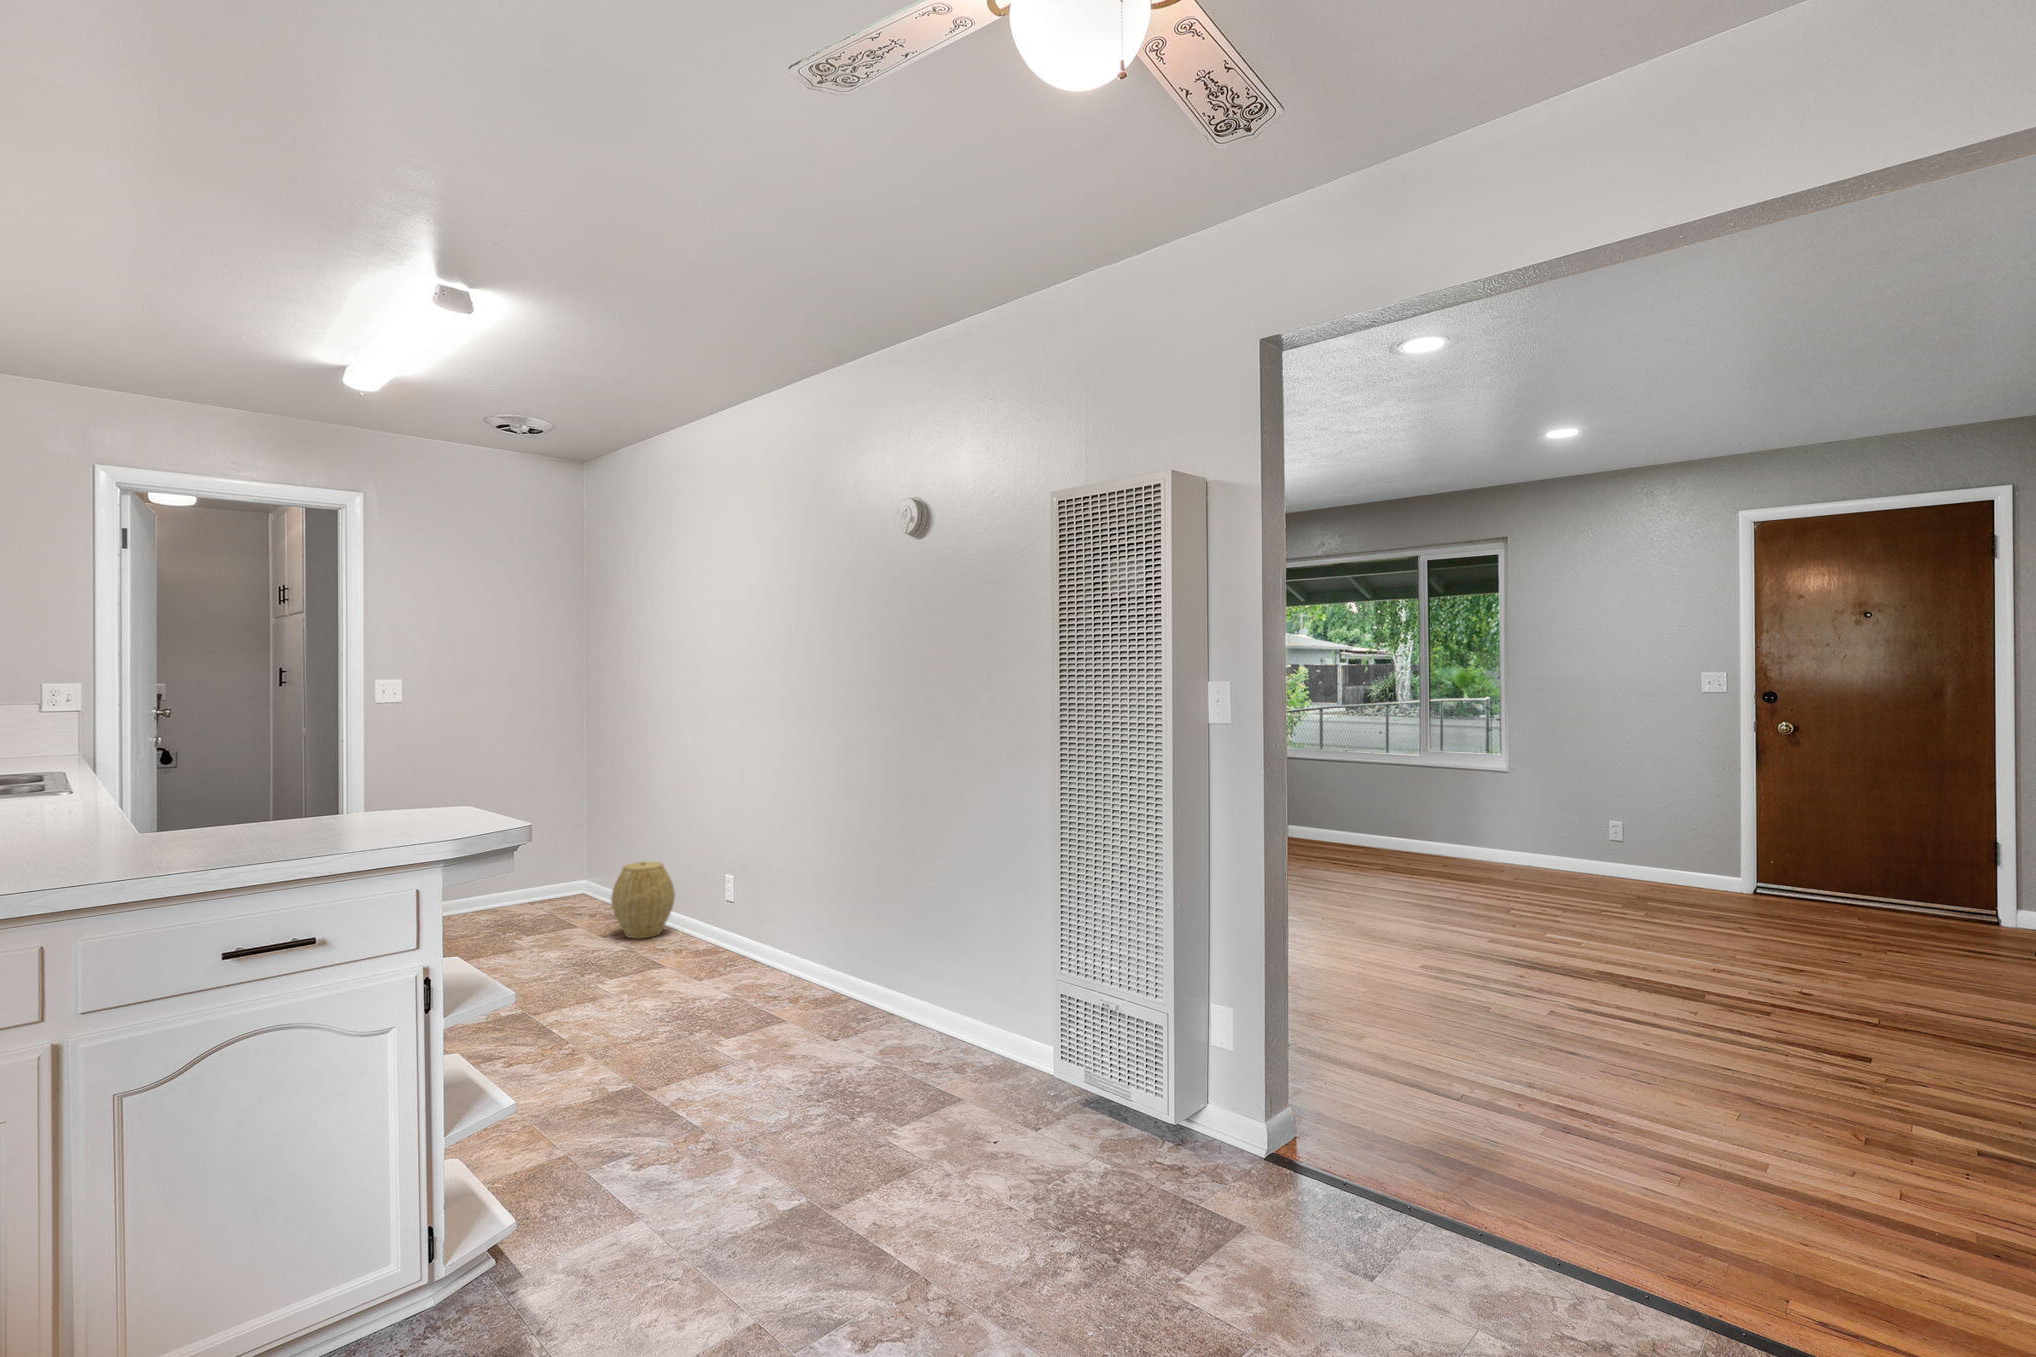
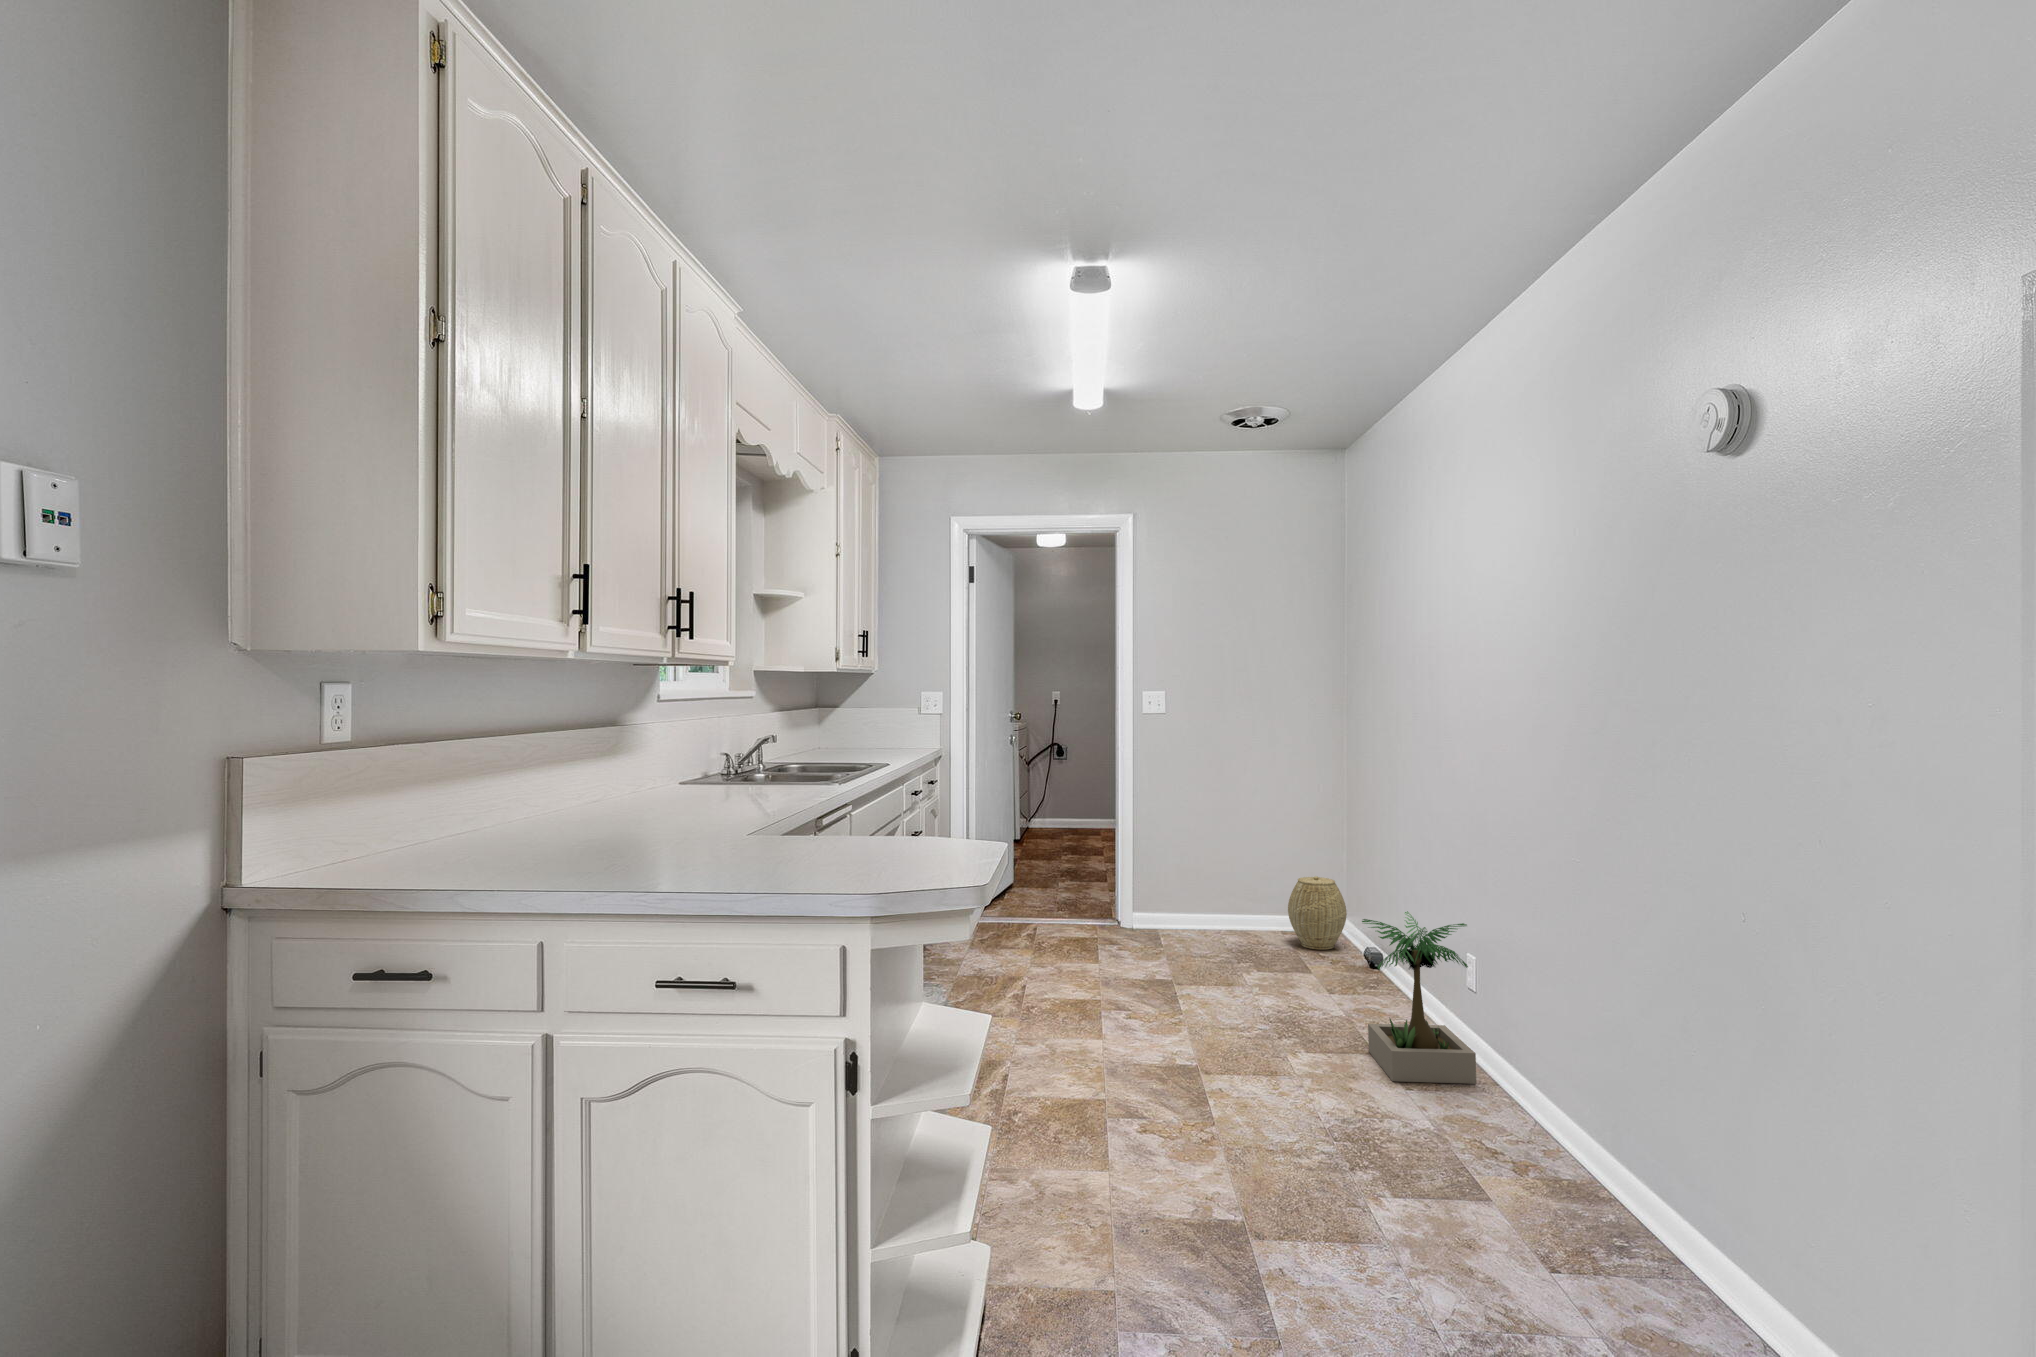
potted plant: none [769,874,884,1036] -> present [1362,911,1476,1084]

